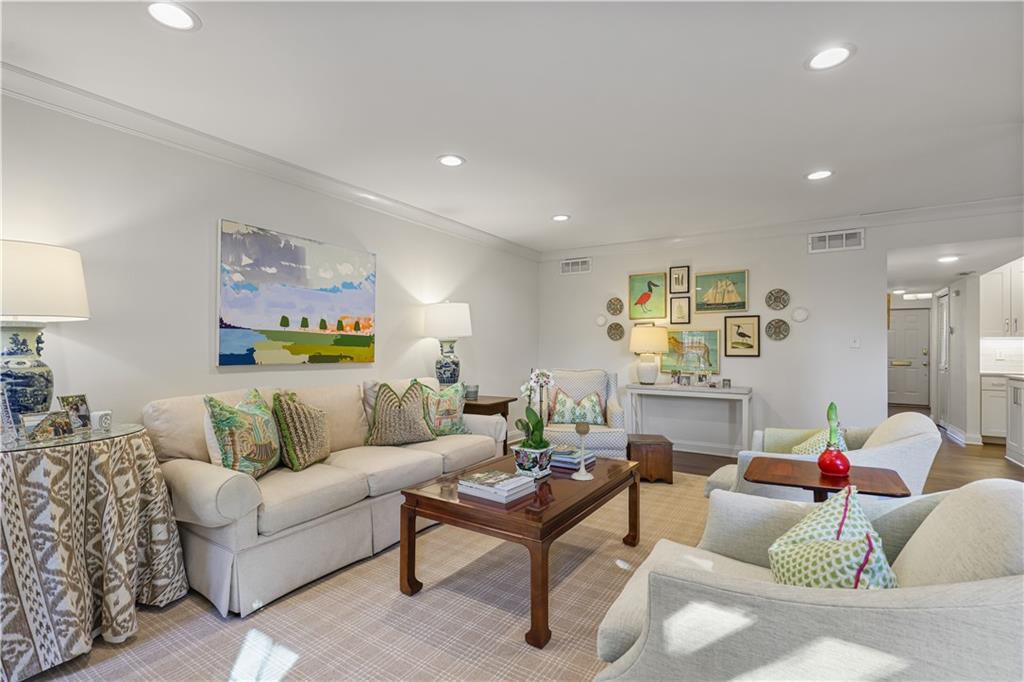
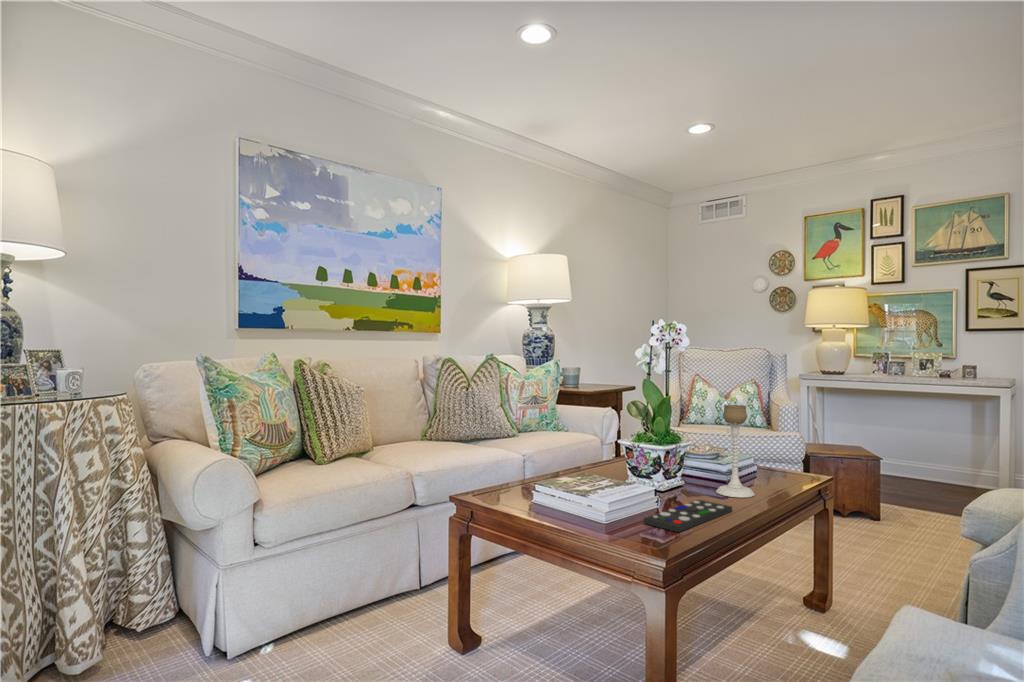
remote control: none [528,484,581,507] -> present [644,500,732,532]

